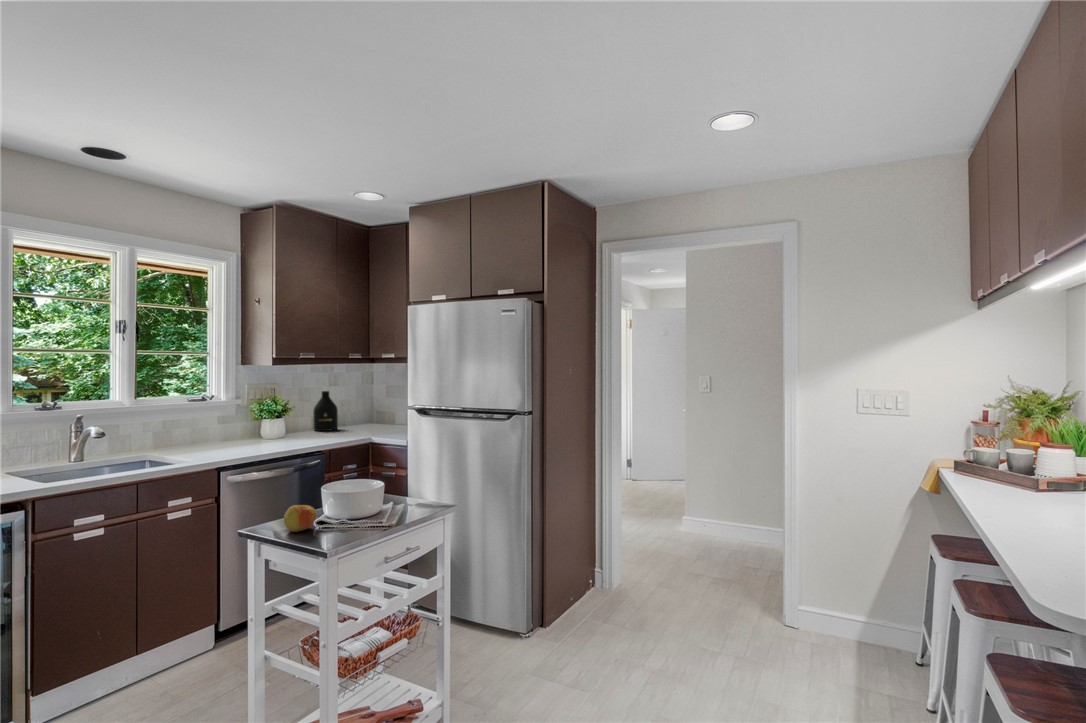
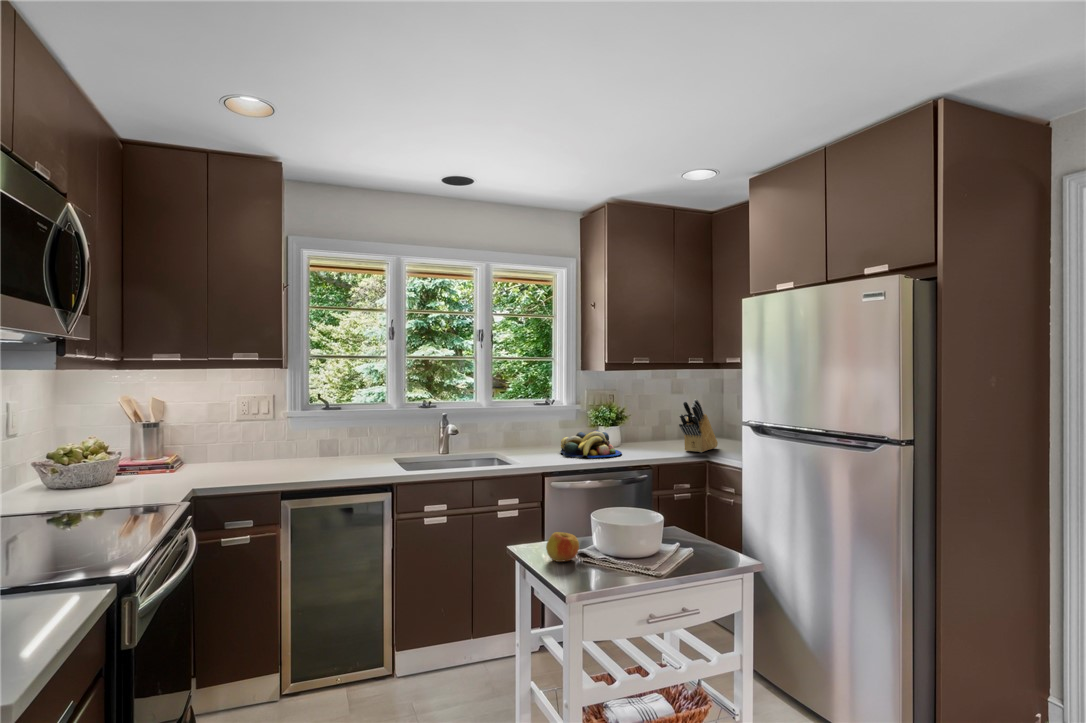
knife block: none [344,389,374,434] -> present [679,399,718,452]
bottle: present [313,391,338,431] -> none [654,399,679,444]
fruit bowl: none [226,422,293,449] -> present [561,430,622,458]

